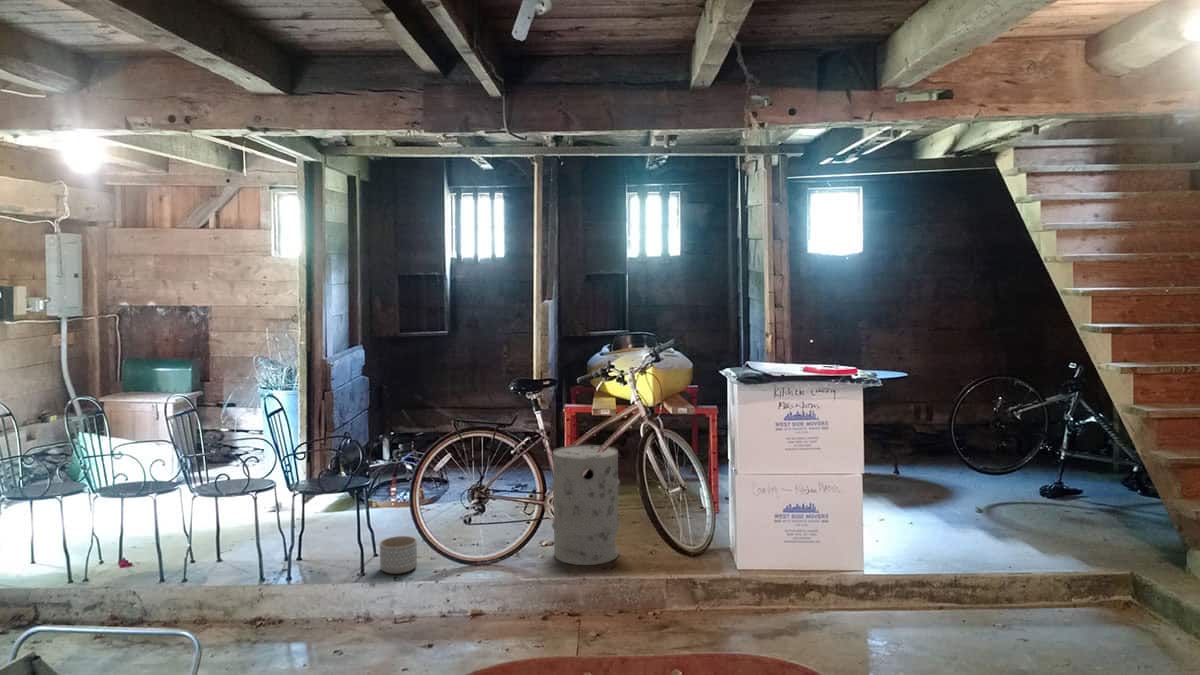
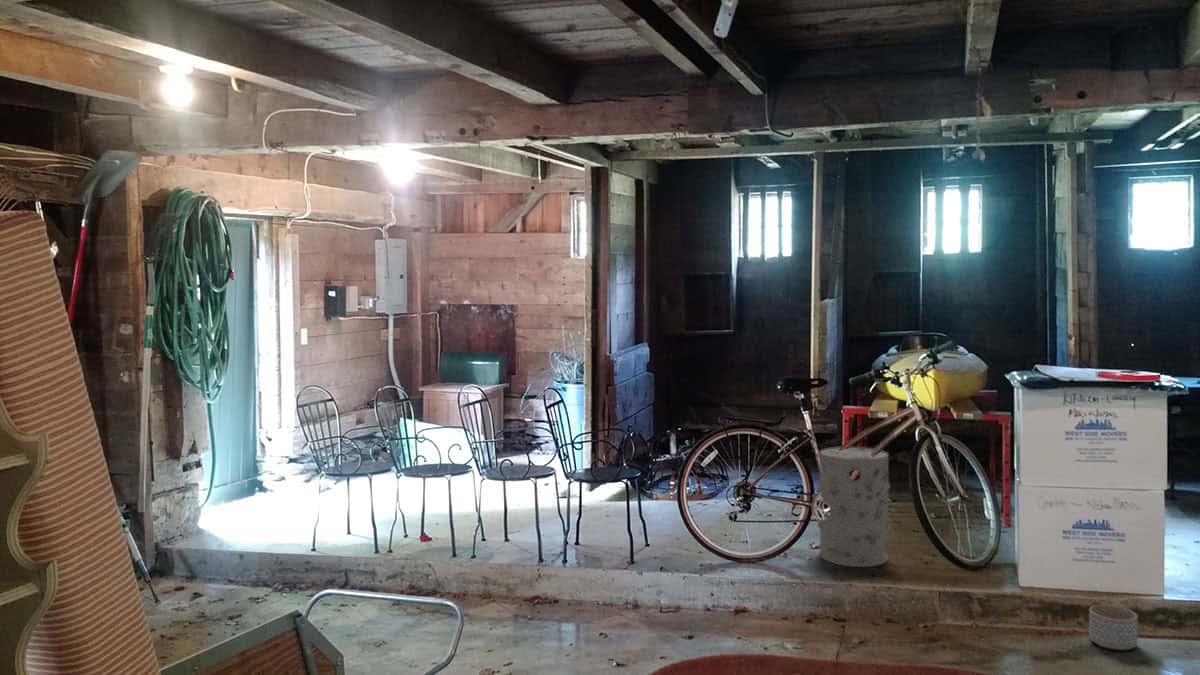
planter: present [380,536,417,574] -> present [1089,605,1138,651]

